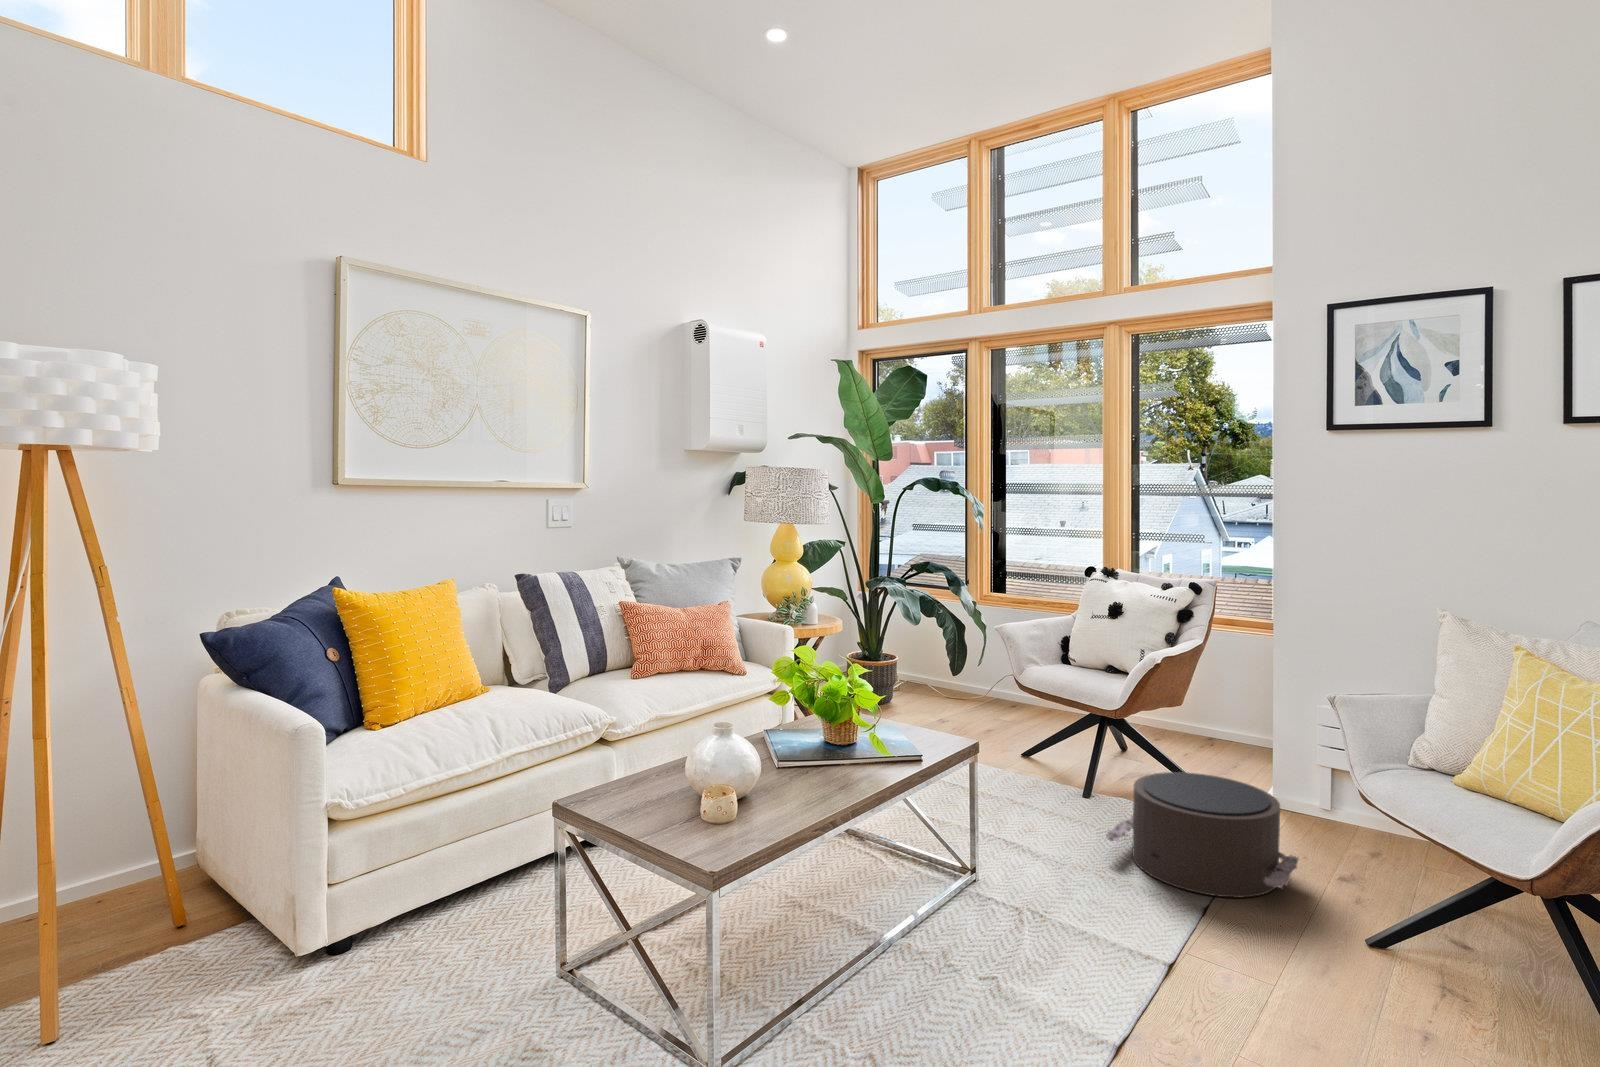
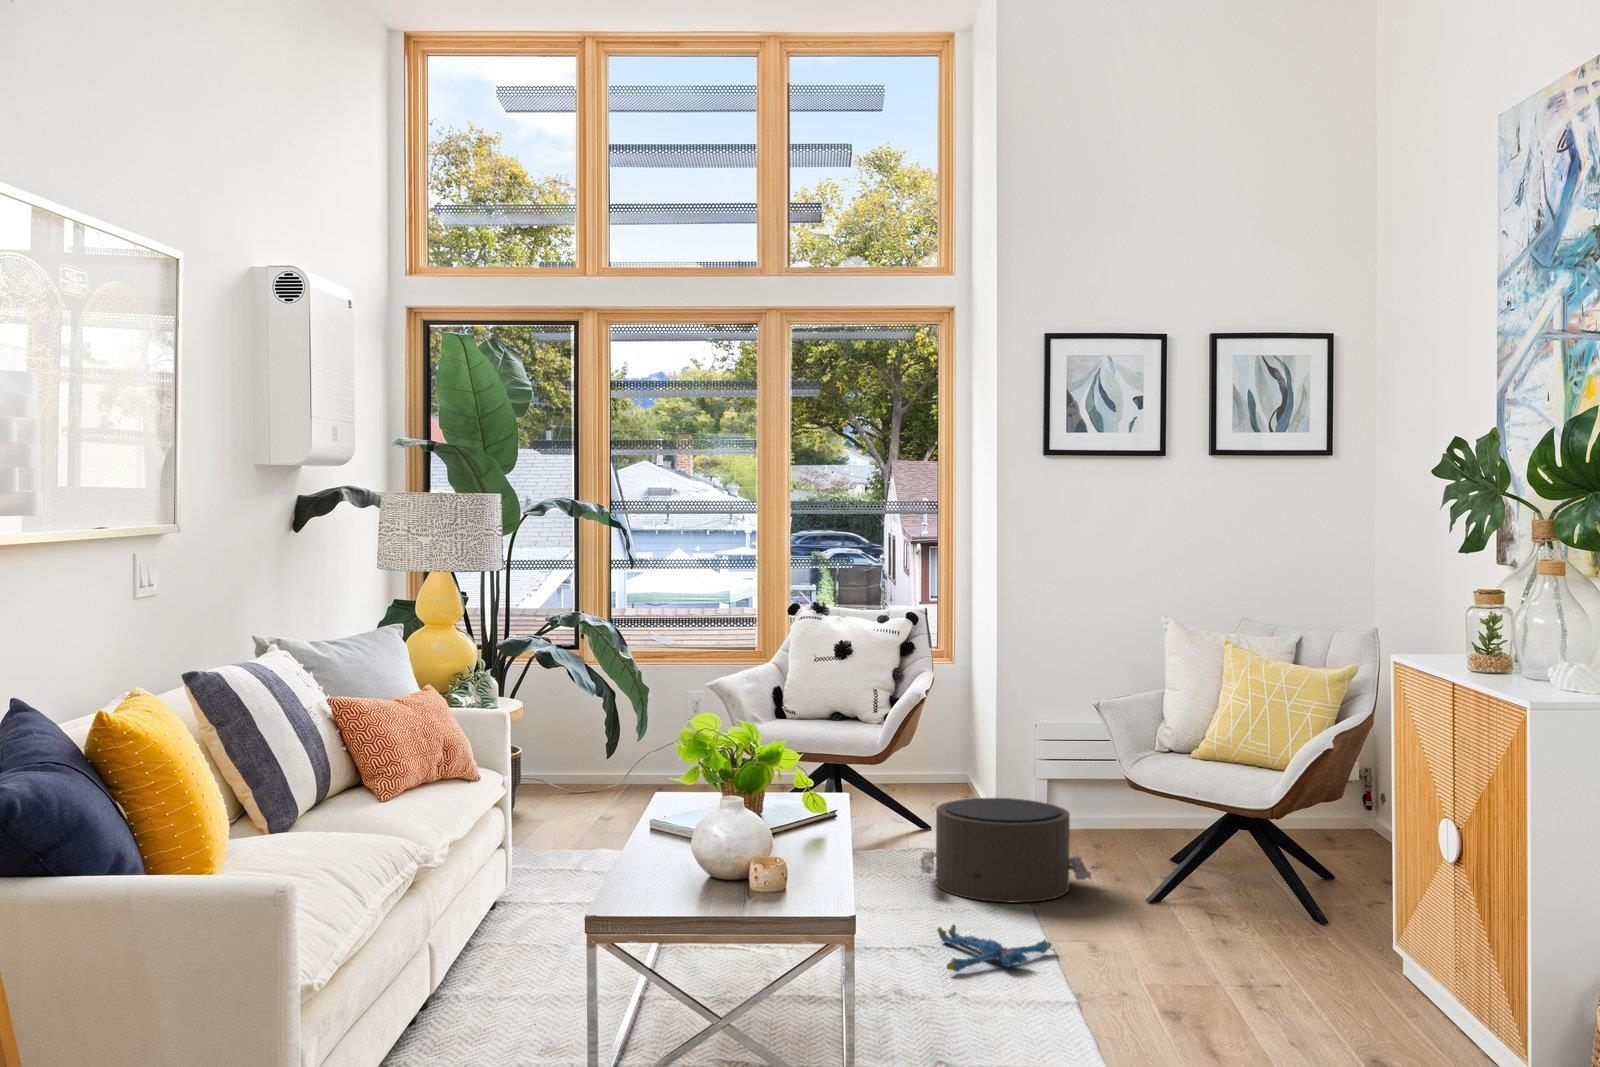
plush toy: none [1019,904,1162,973] -> present [938,925,1051,972]

